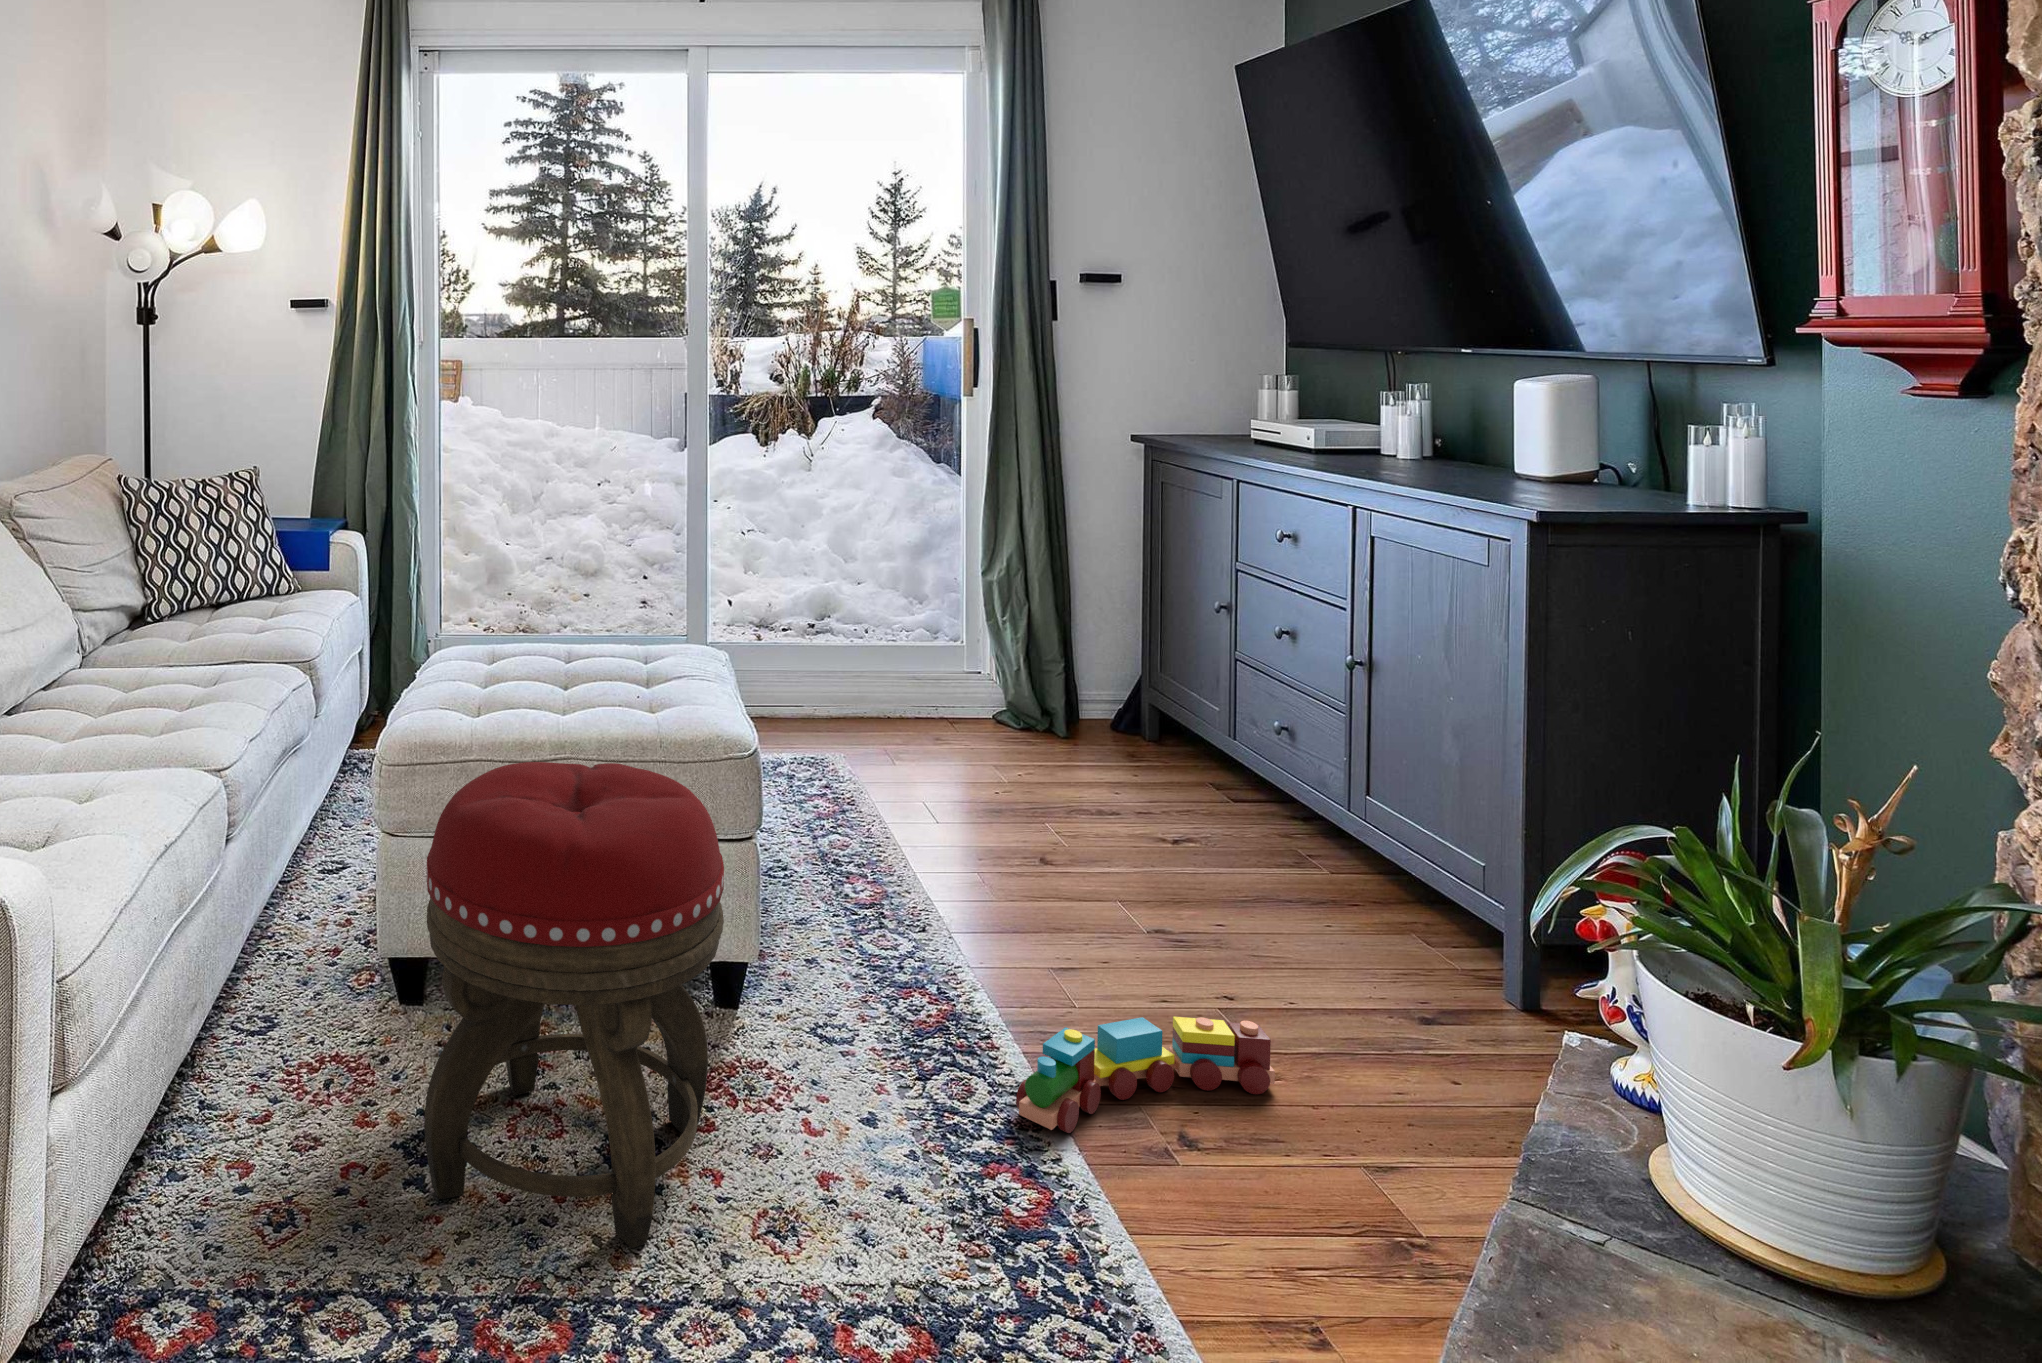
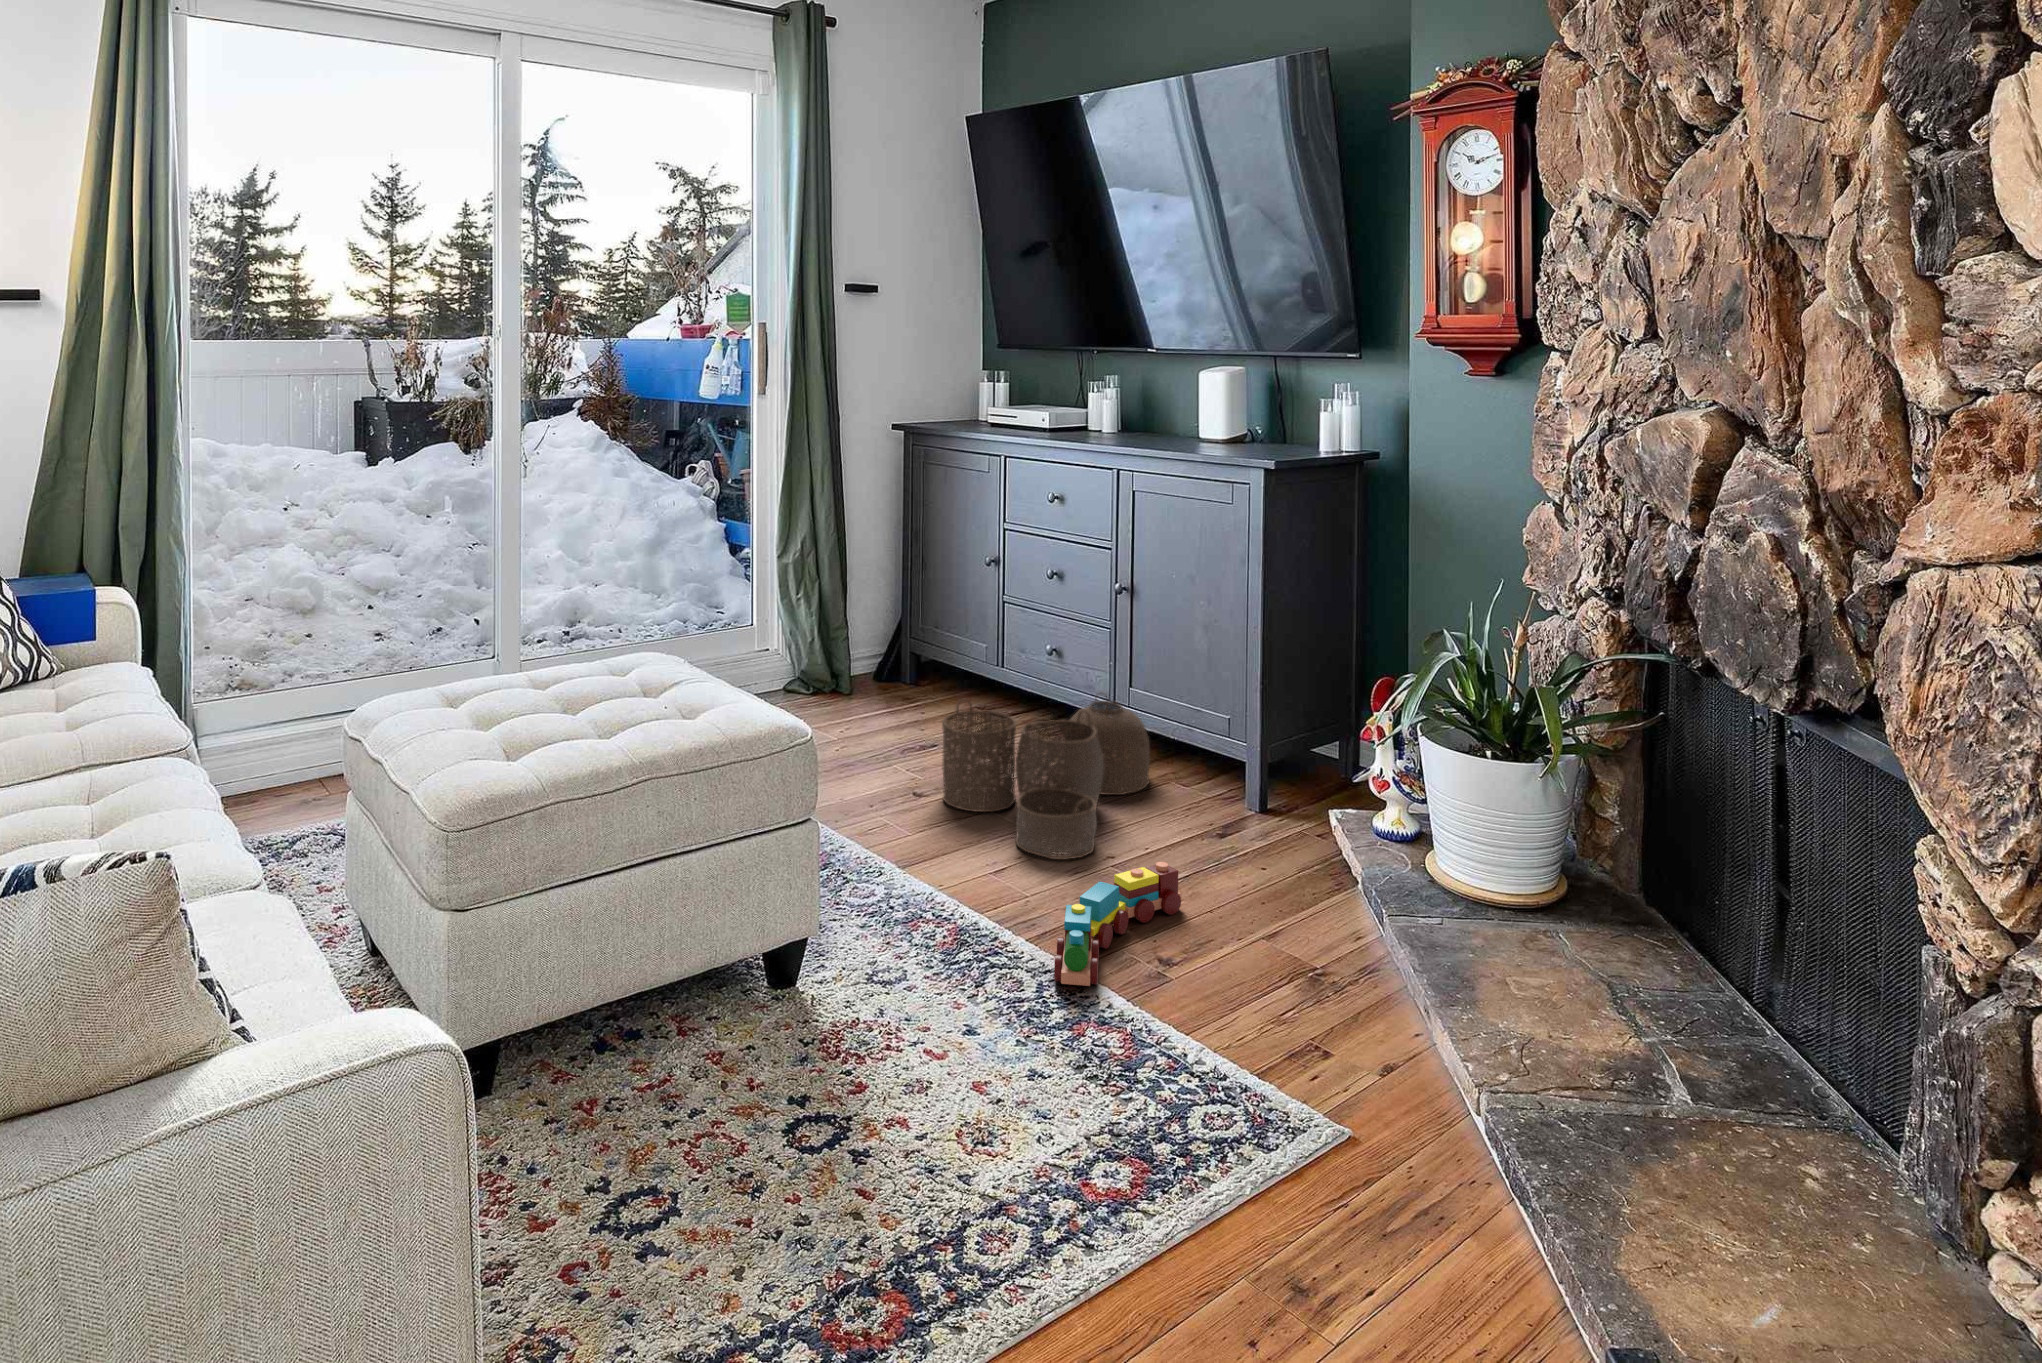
footstool: present [424,762,724,1248] -> none [618,768,915,1252]
woven basket: none [1078,769,1388,992] -> present [942,697,1150,859]

